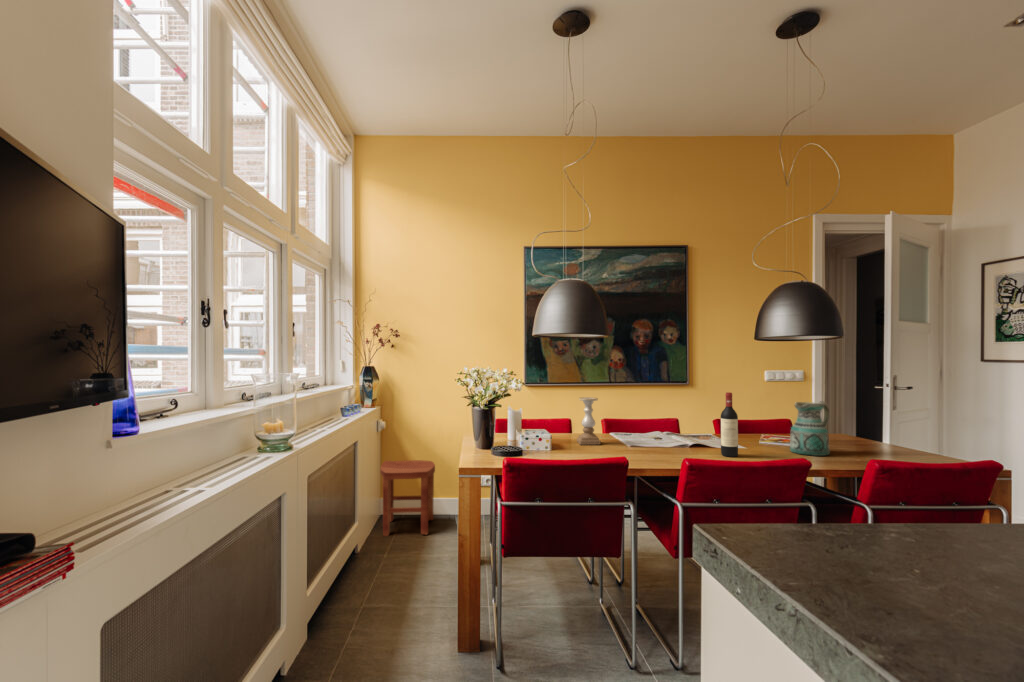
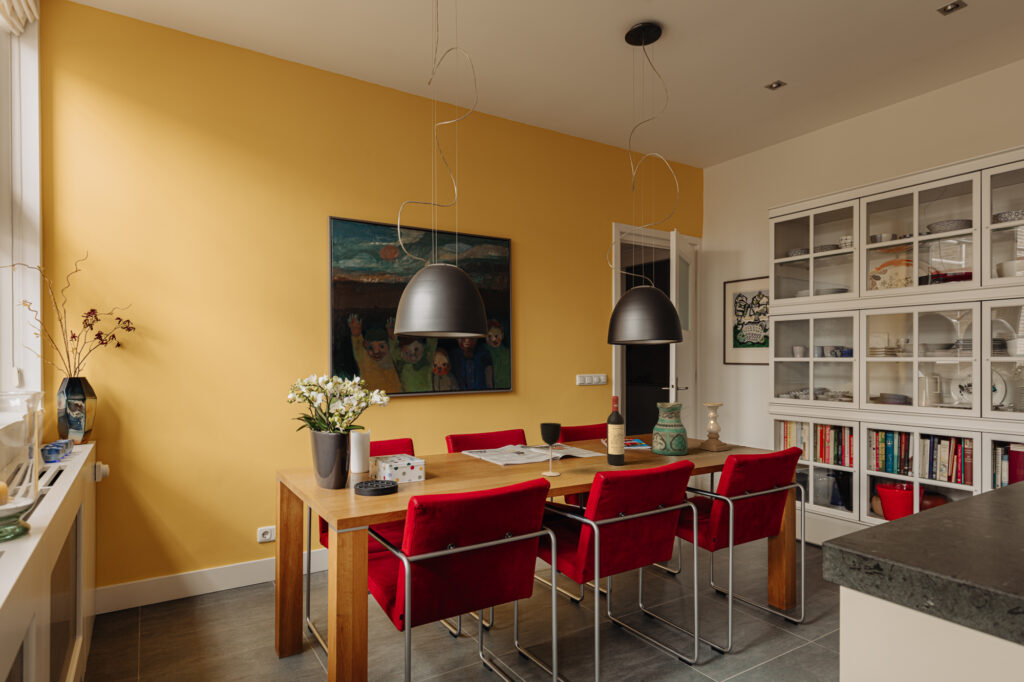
candle holder: present [577,397,601,445] -> present [699,403,729,452]
wine glass: none [644,413,662,458] -> present [540,423,561,476]
stool: present [380,460,435,536] -> none [101,514,199,647]

